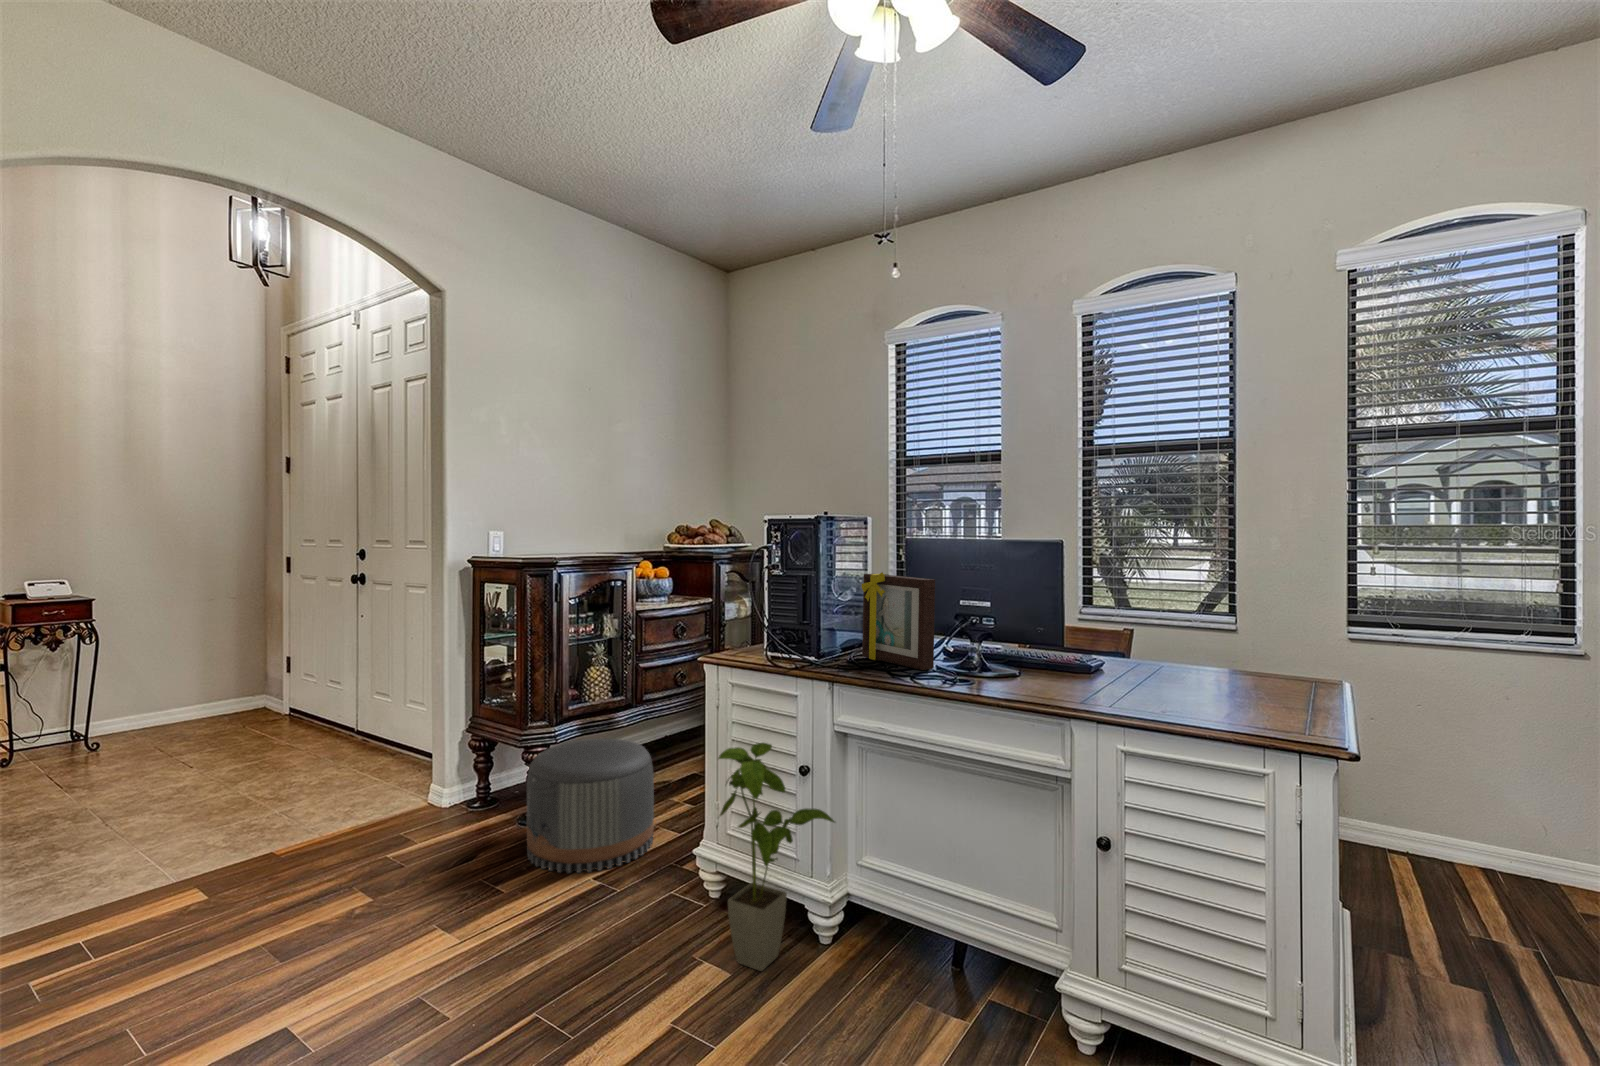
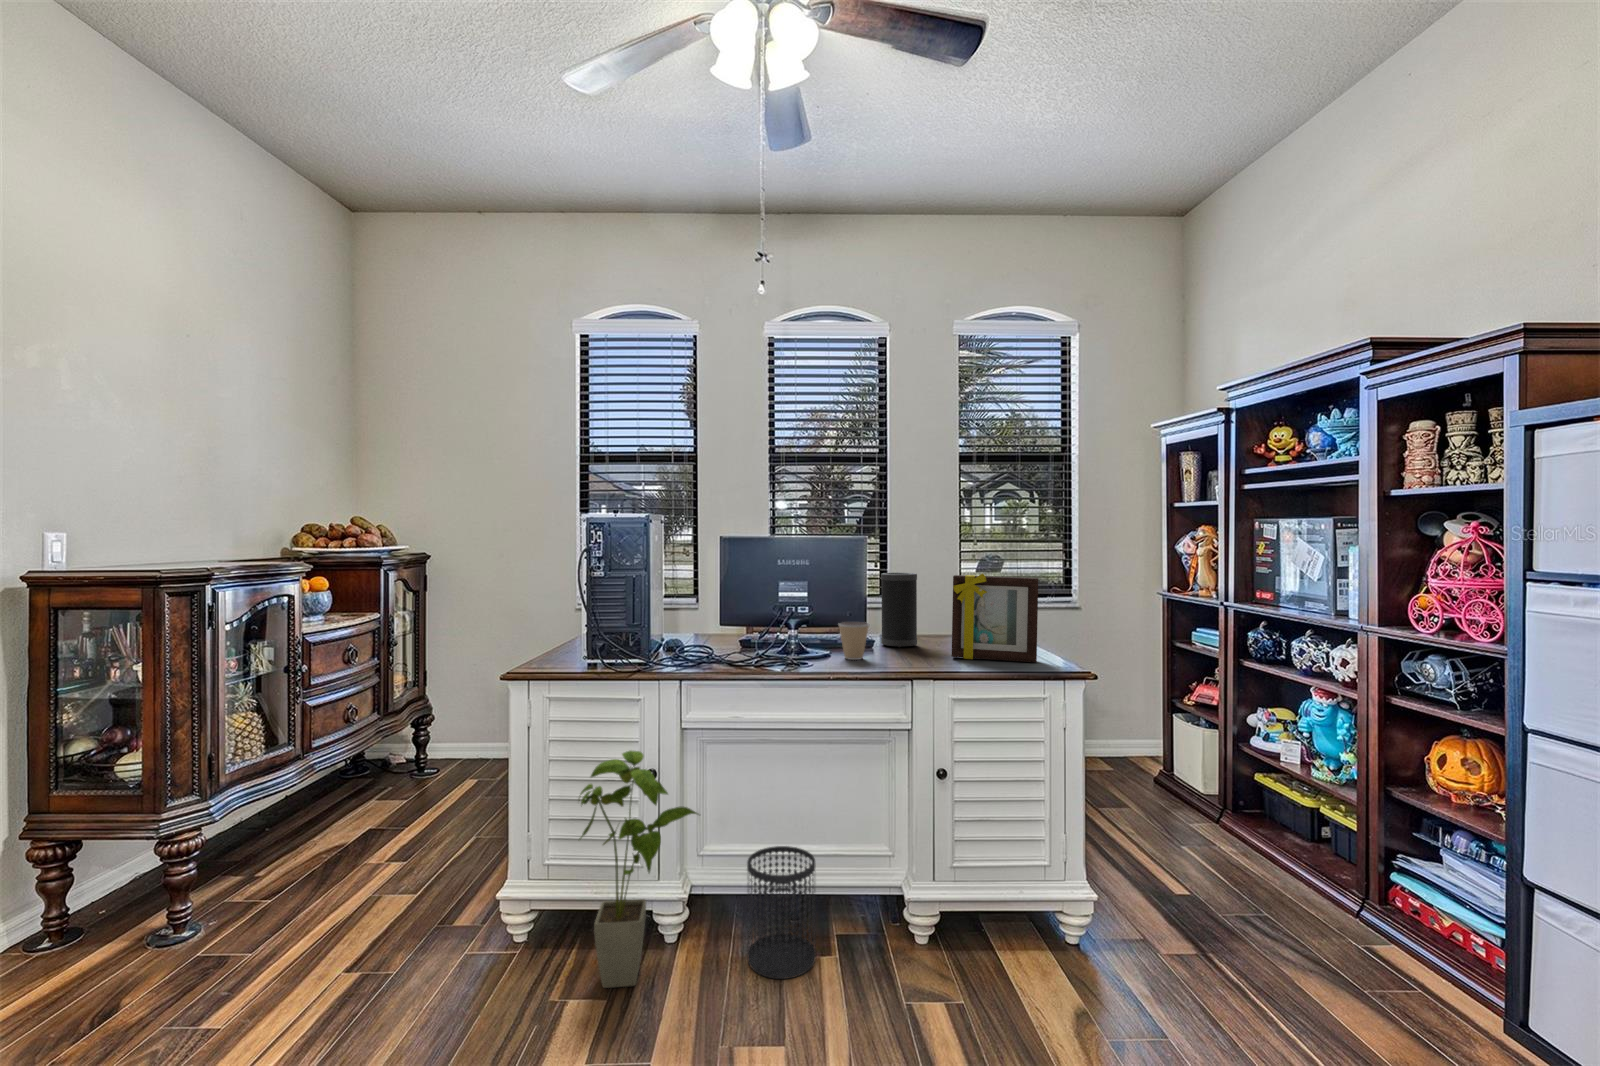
picture frame: present [862,572,935,670] -> present [952,573,1038,662]
speaker: none [1111,582,1160,677] -> present [881,573,917,648]
coffee cup: none [1017,638,1057,684] -> present [839,622,869,660]
pouf: present [527,738,654,873] -> none [201,796,392,986]
wastebasket: none [871,876,948,1027] -> present [747,846,816,979]

